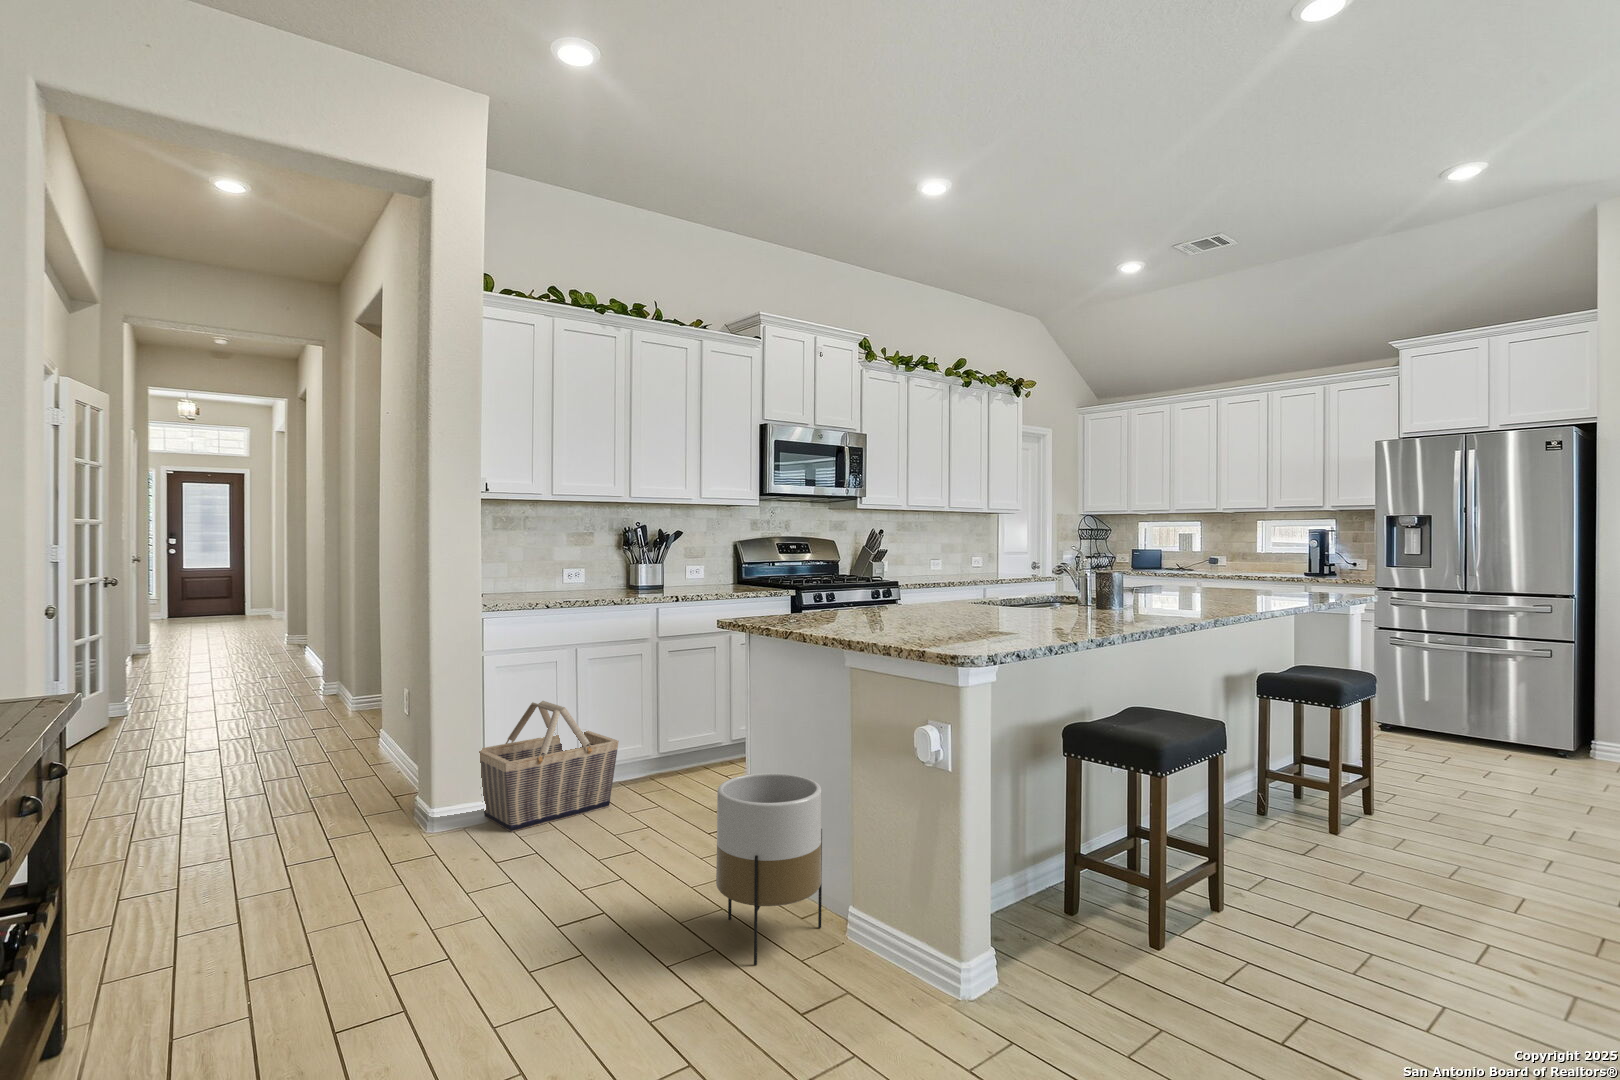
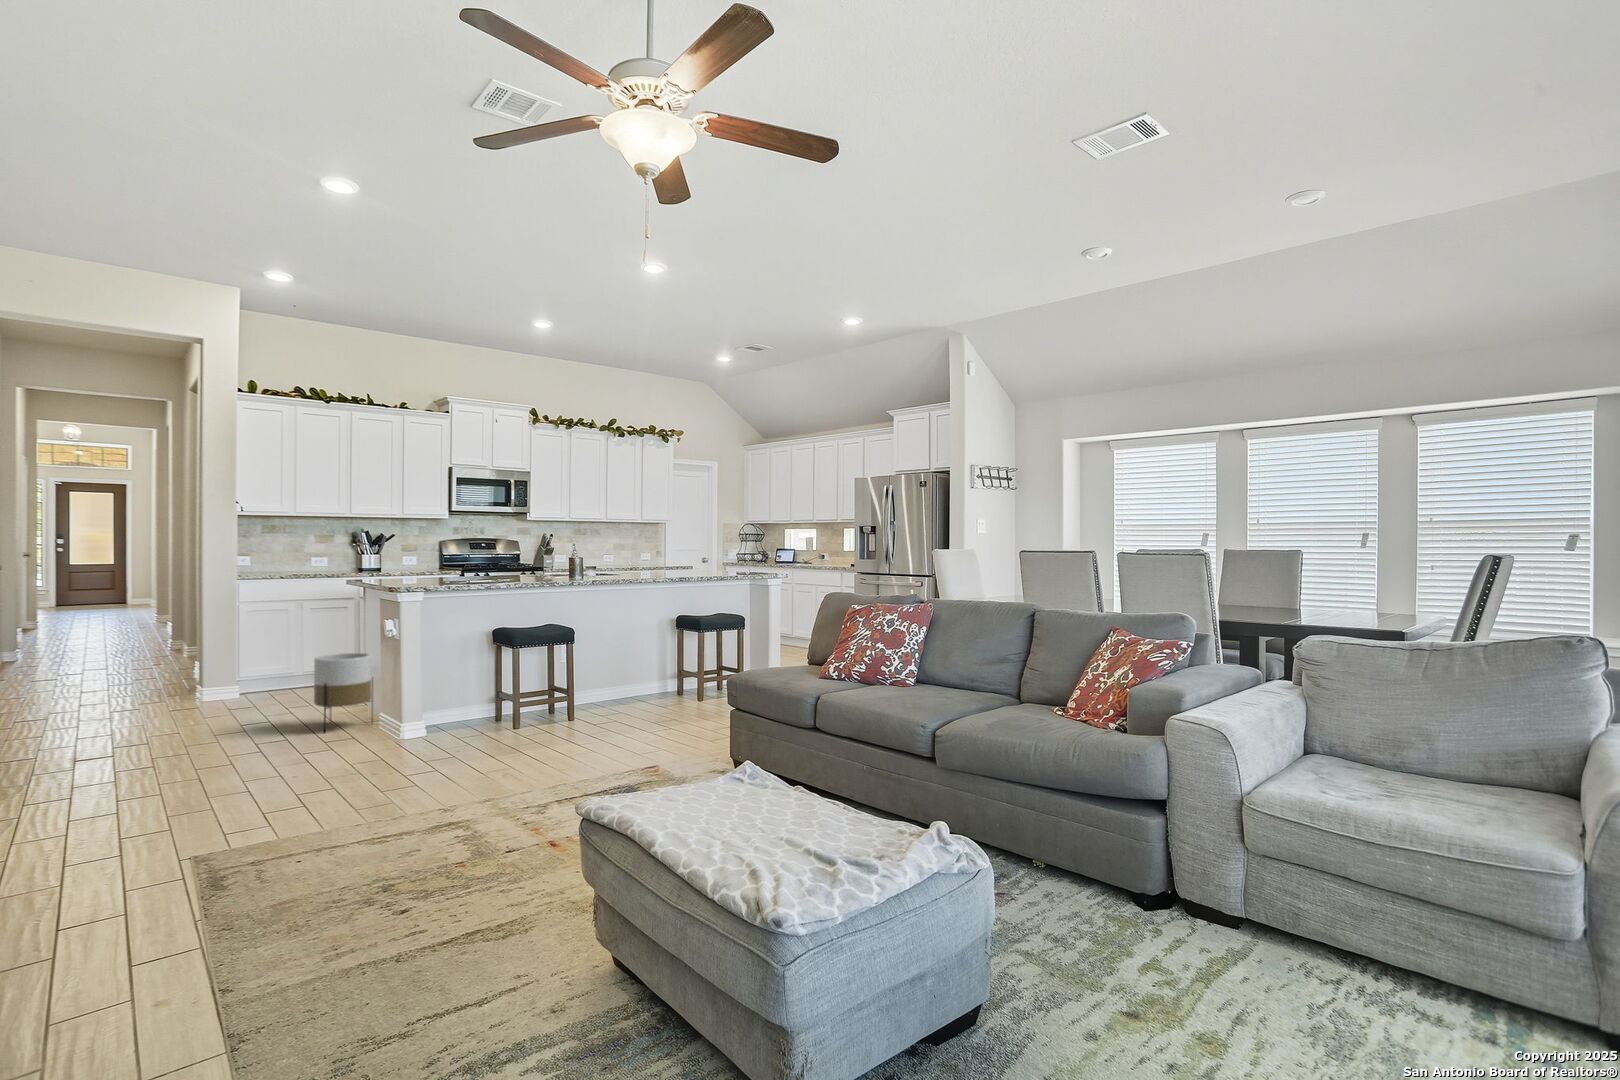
basket: present [479,701,619,832] -> none [229,632,321,701]

